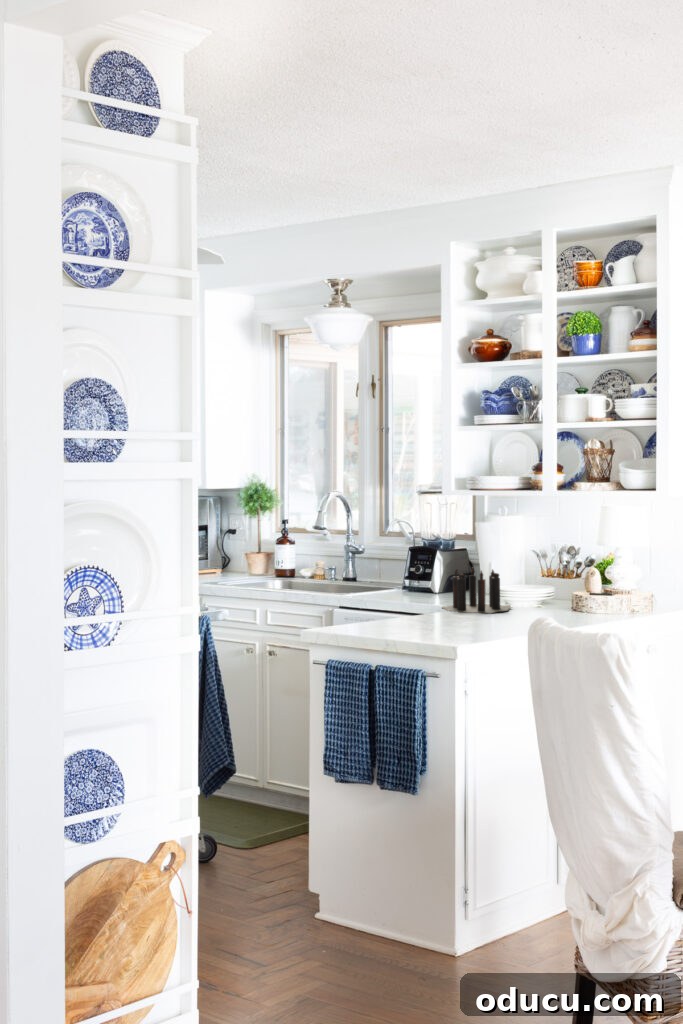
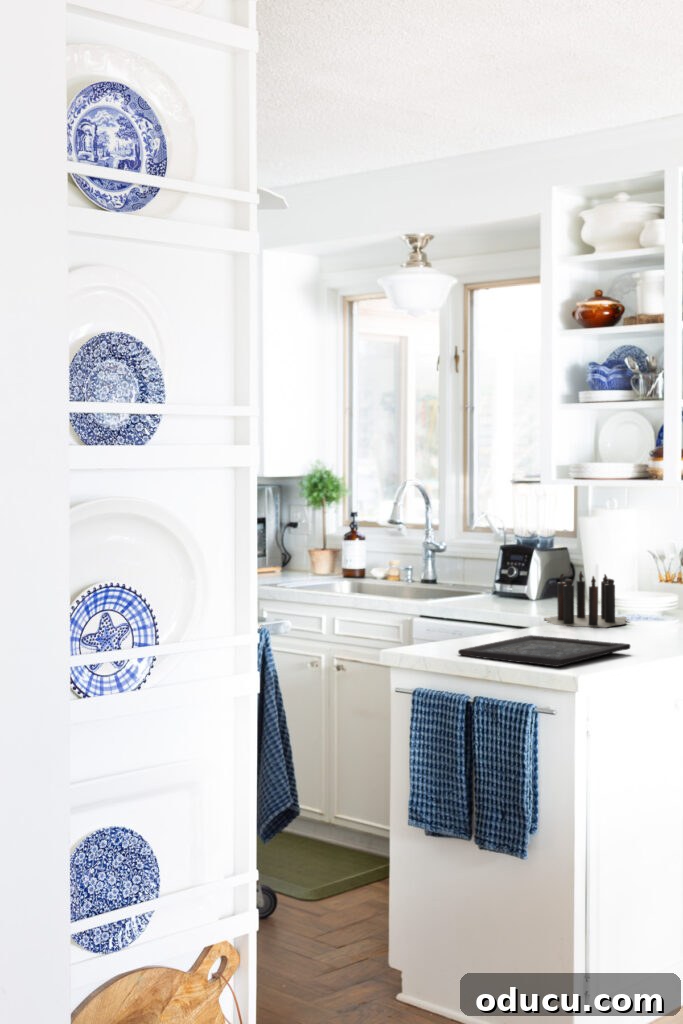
tray: none [364,618,505,640] -> present [458,635,630,667]

